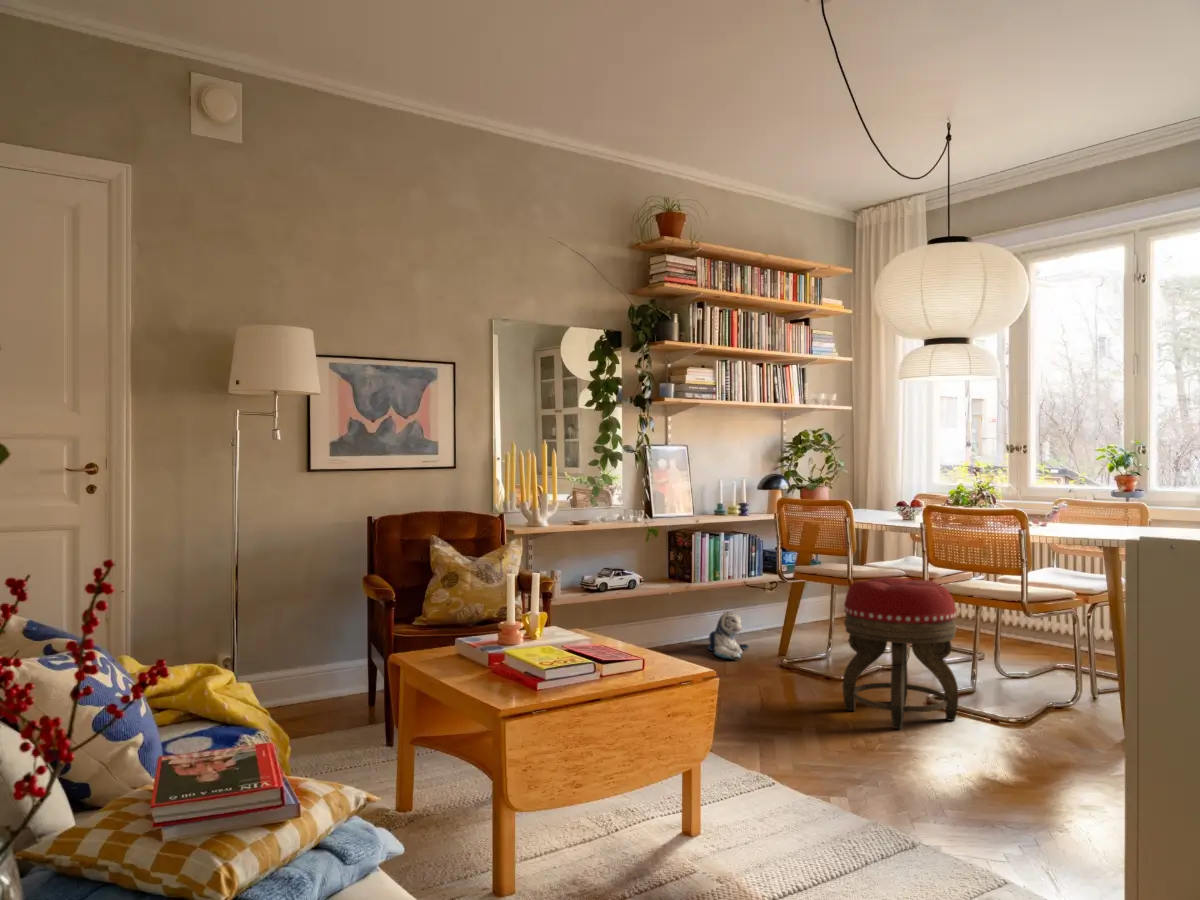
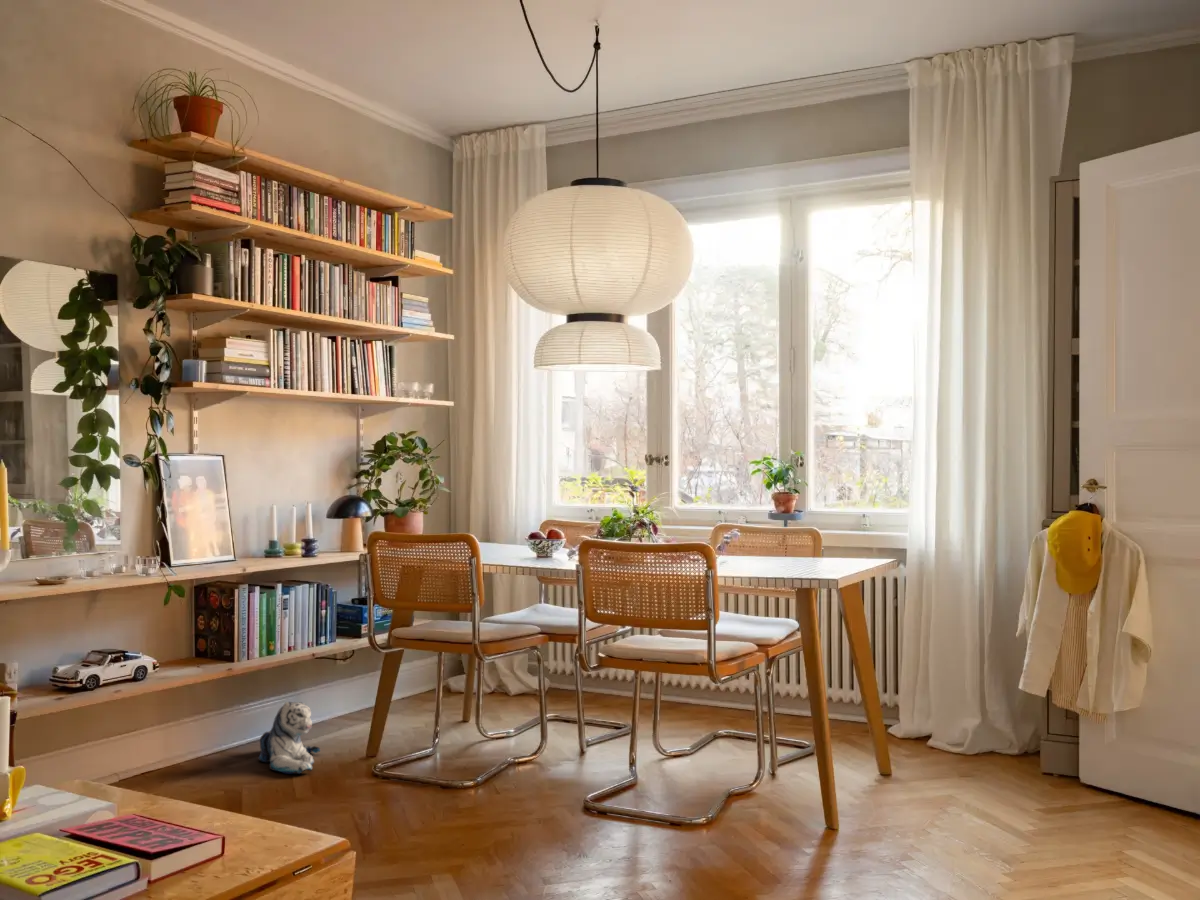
footstool: present [843,577,958,729] -> none [479,640,633,857]

